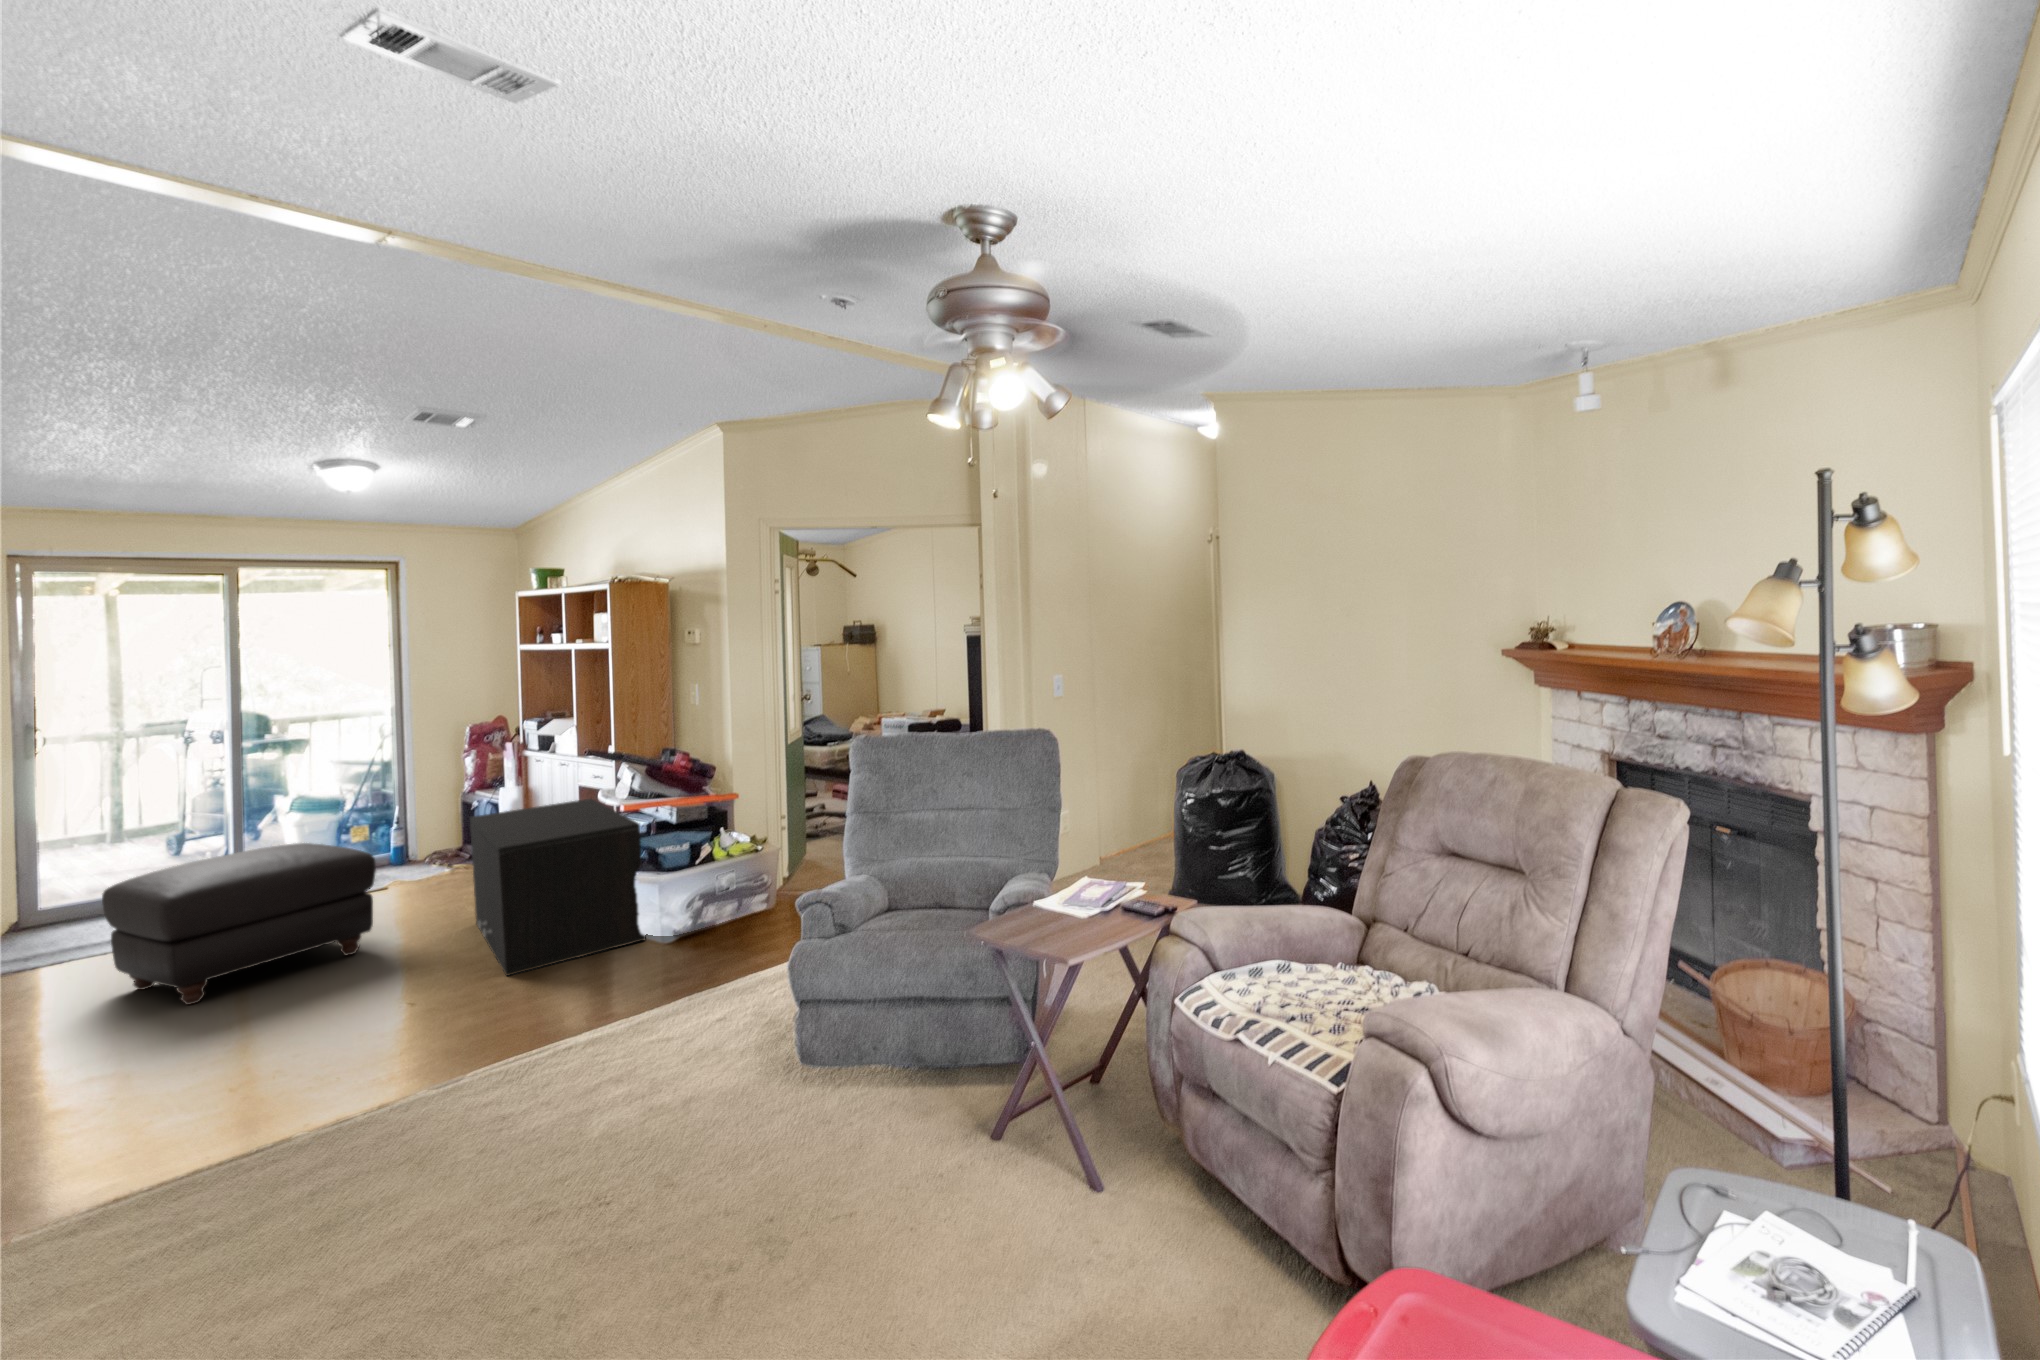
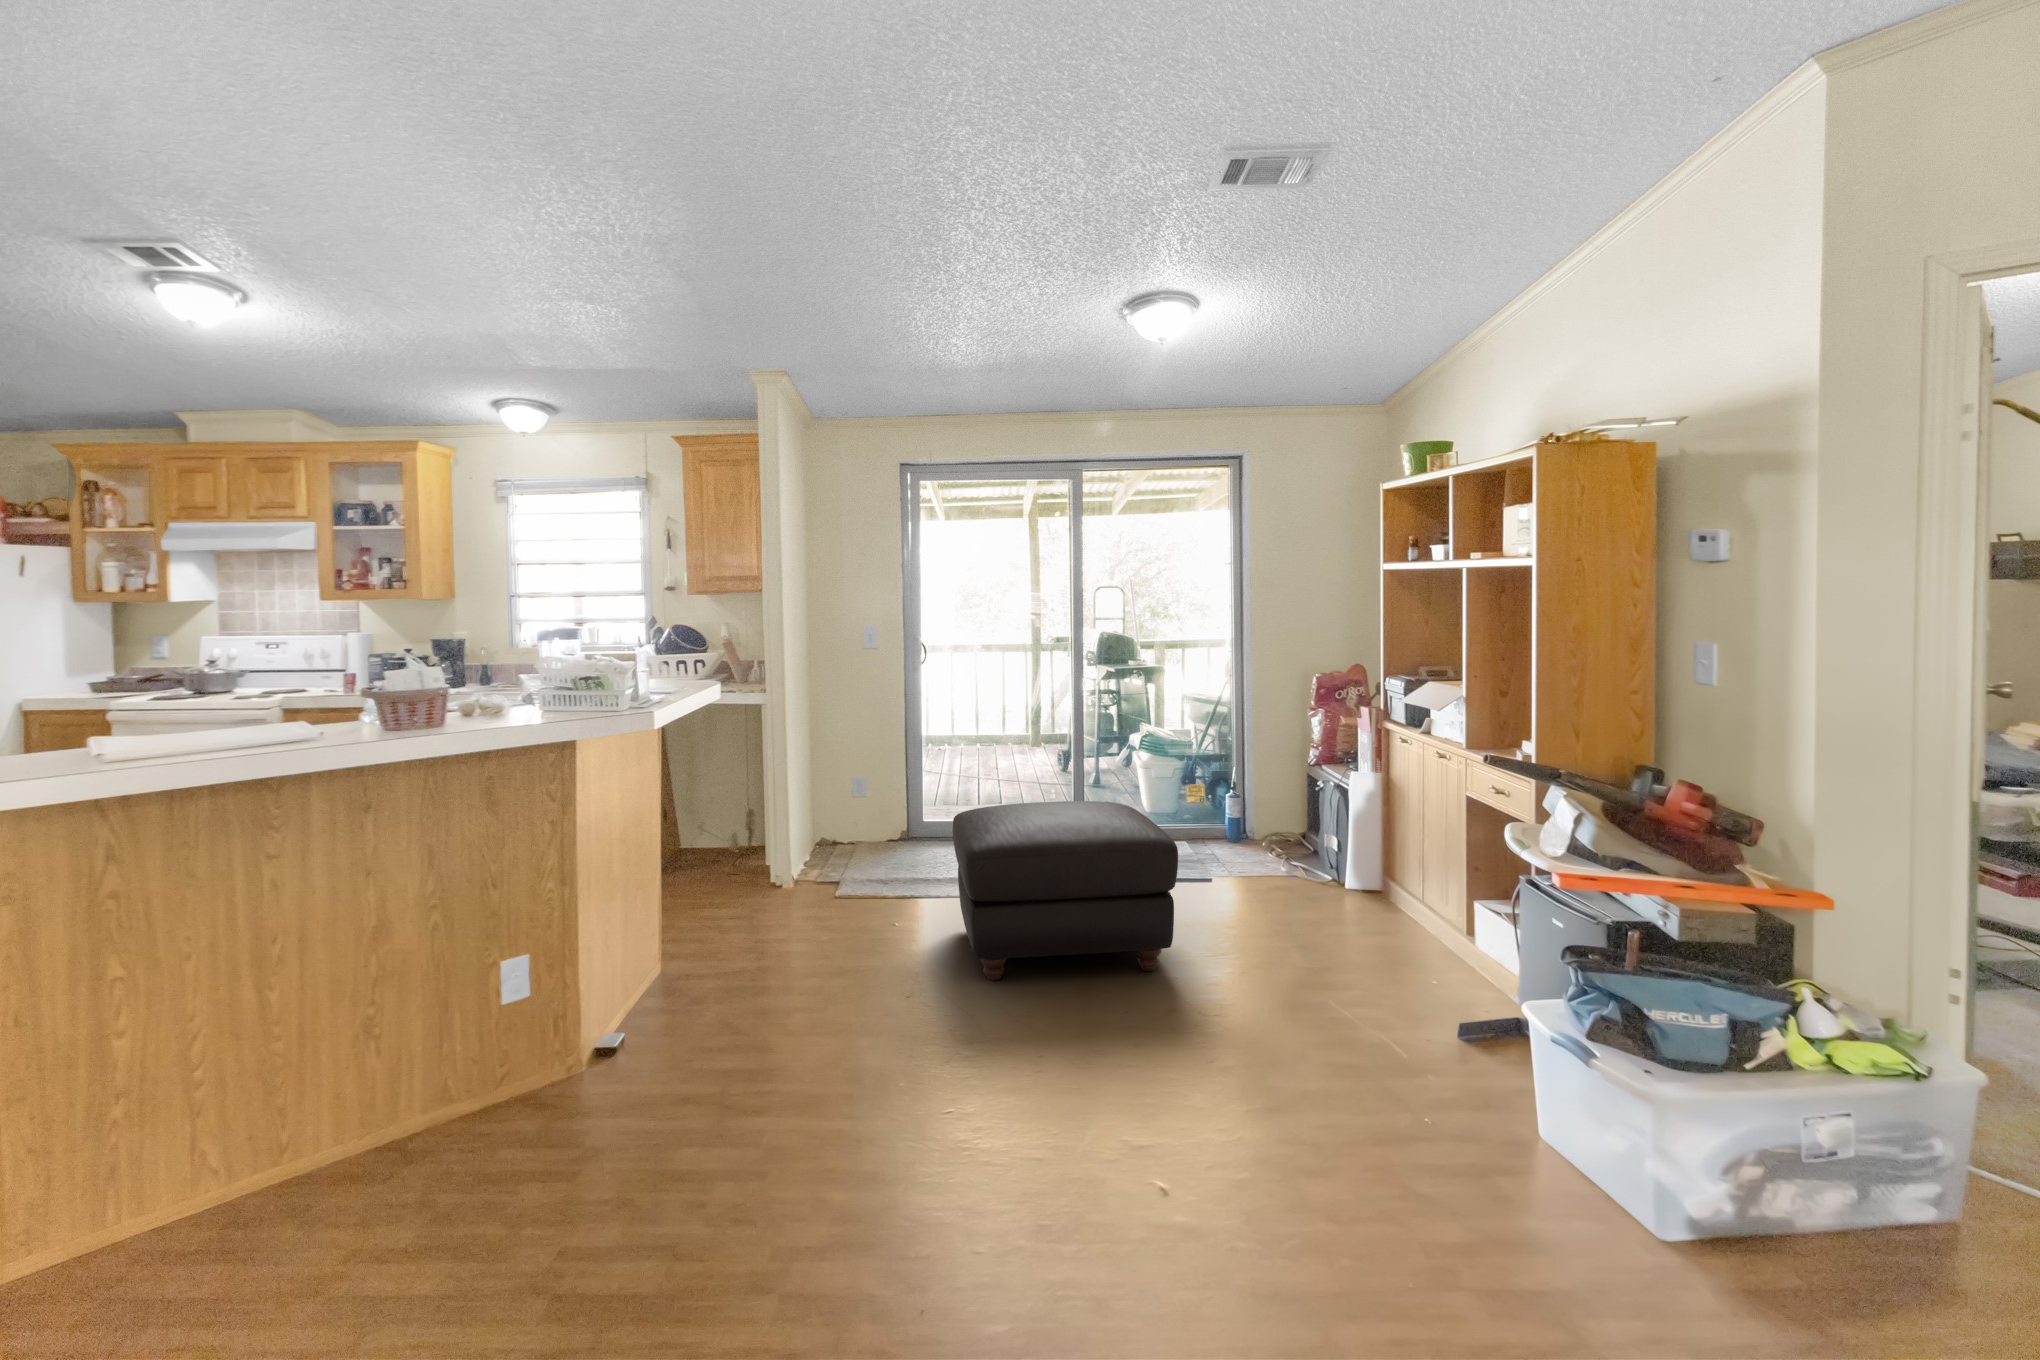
storage cabinet: present [470,799,646,976] -> none [1297,816,1603,1193]

